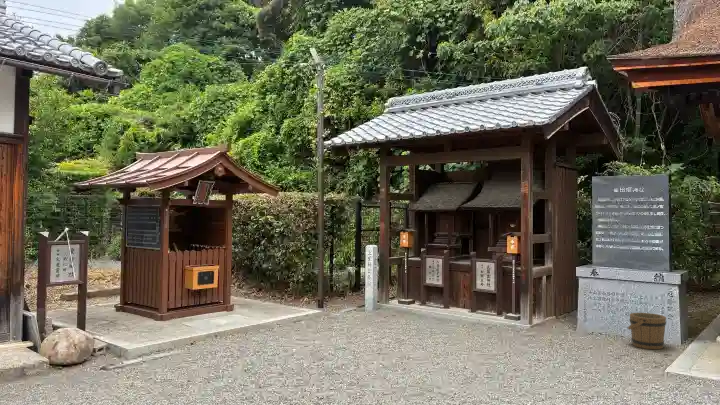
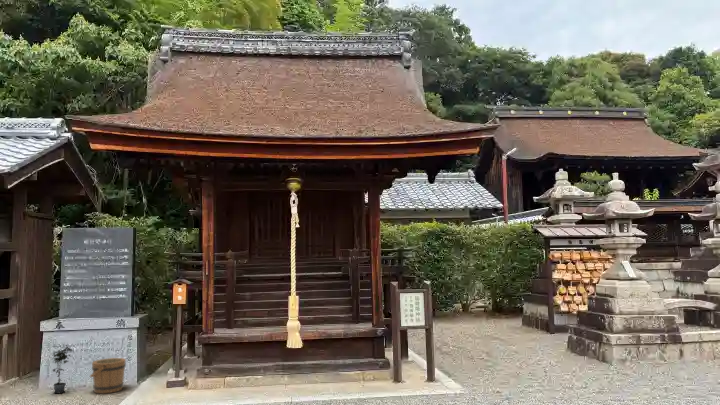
potted plant: none [587,292,608,339] -> present [53,345,72,393]

